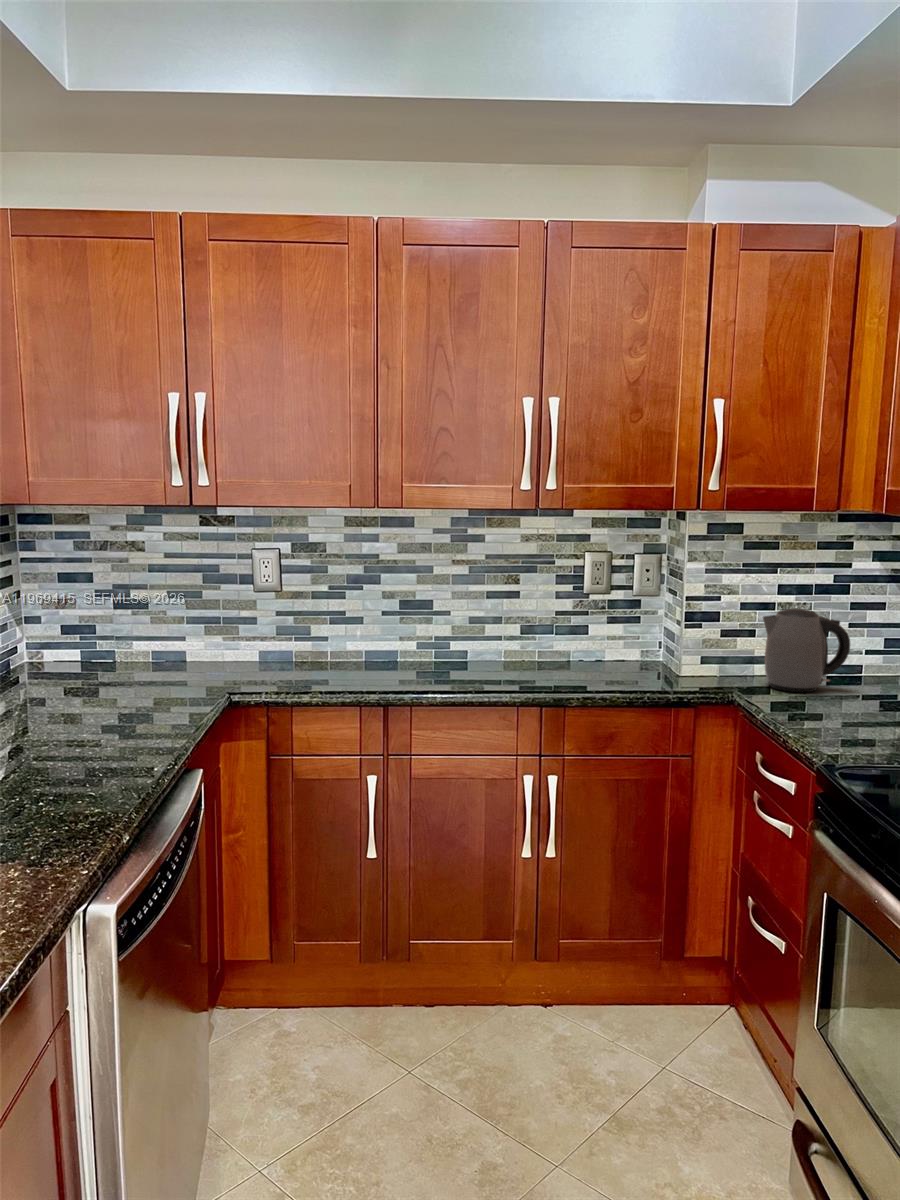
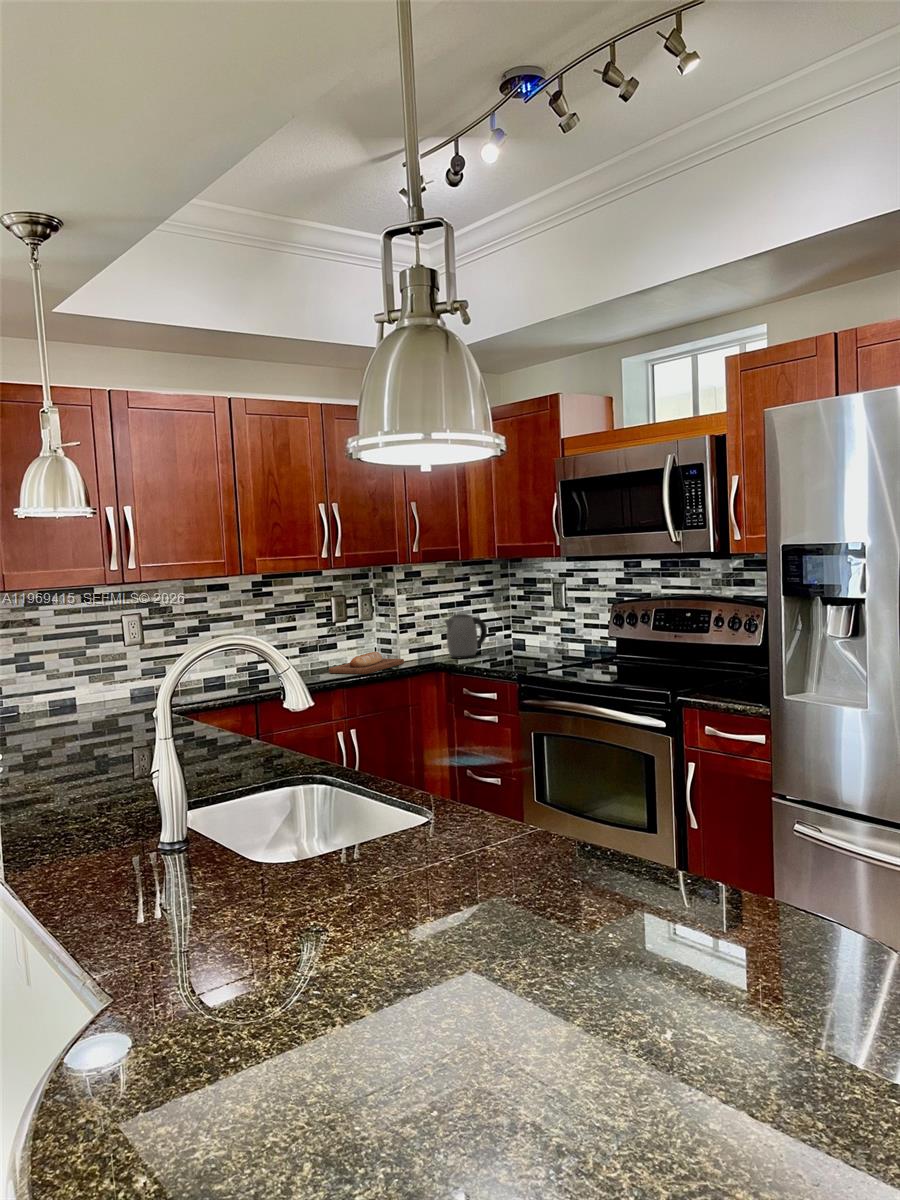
bread loaf: none [529,652,674,691] -> present [329,652,404,674]

